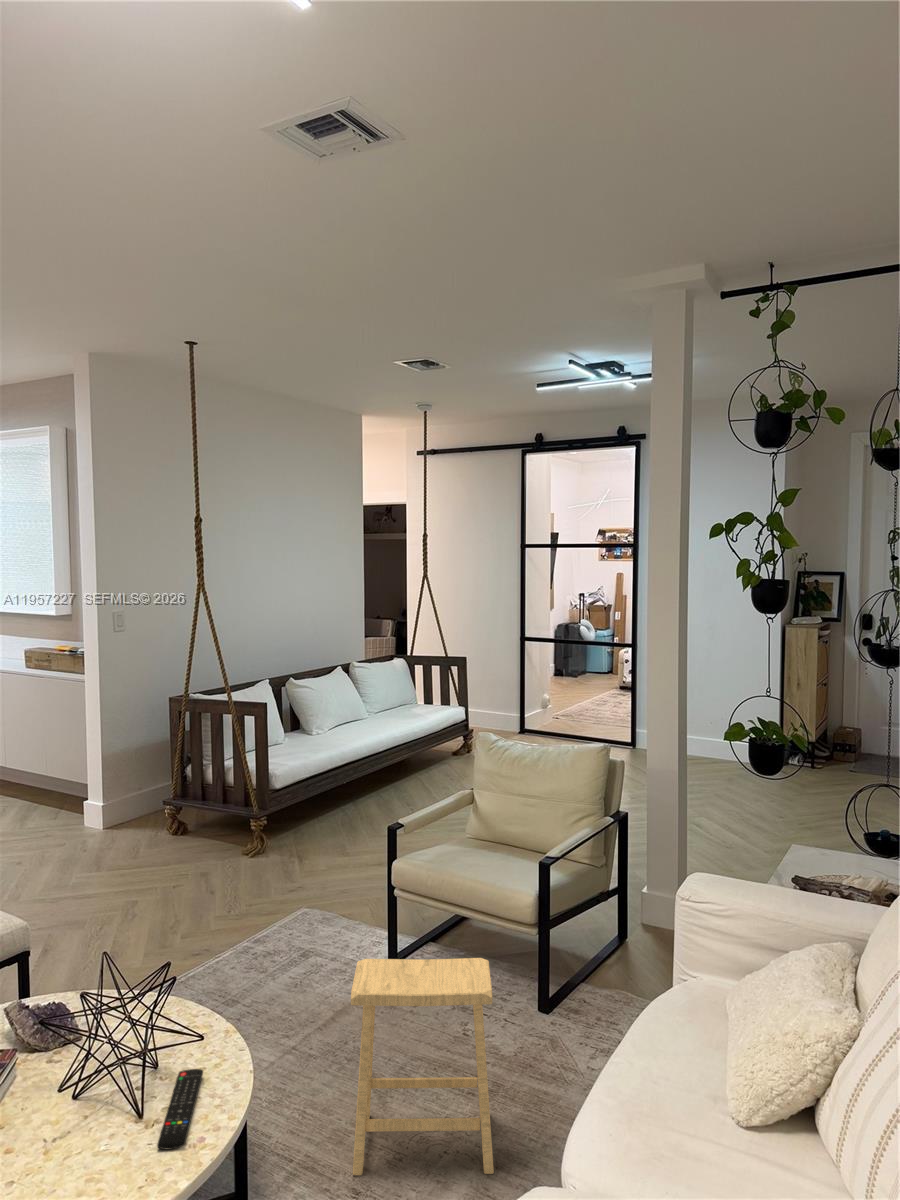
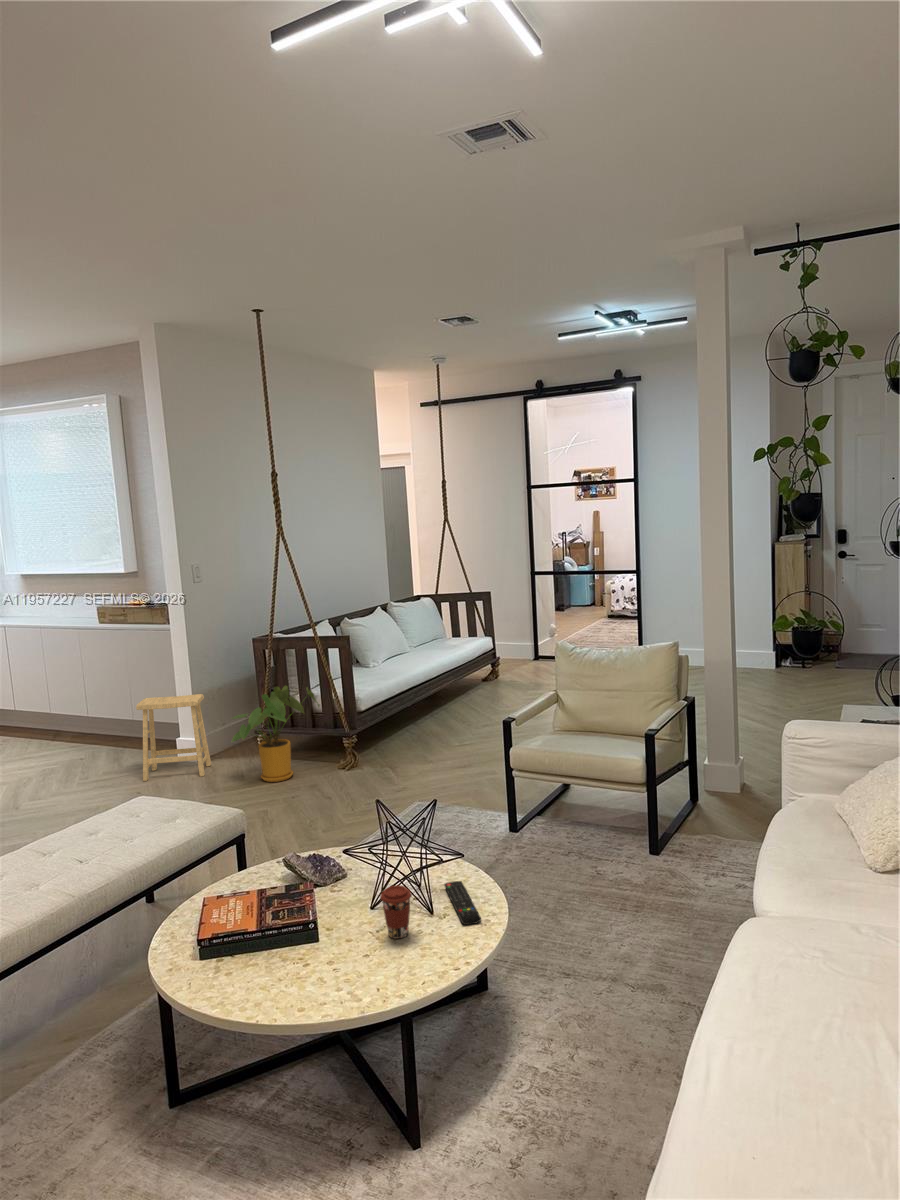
house plant: none [120,755,228,865] -> present [232,686,319,782]
footstool: present [351,958,494,1175] -> present [136,694,211,781]
coffee cup: none [42,1086,89,1165] -> present [380,885,412,939]

